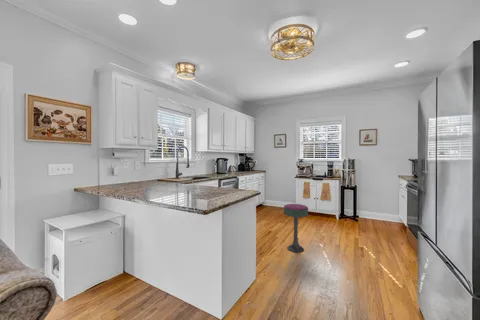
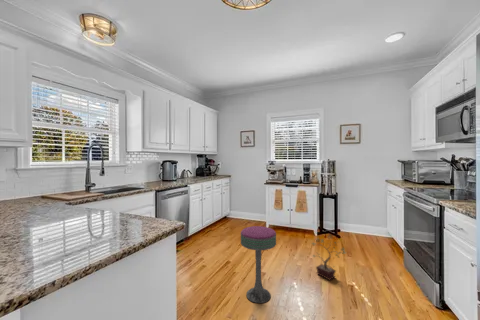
potted plant: none [333,212,359,244] -> present [313,235,345,280]

